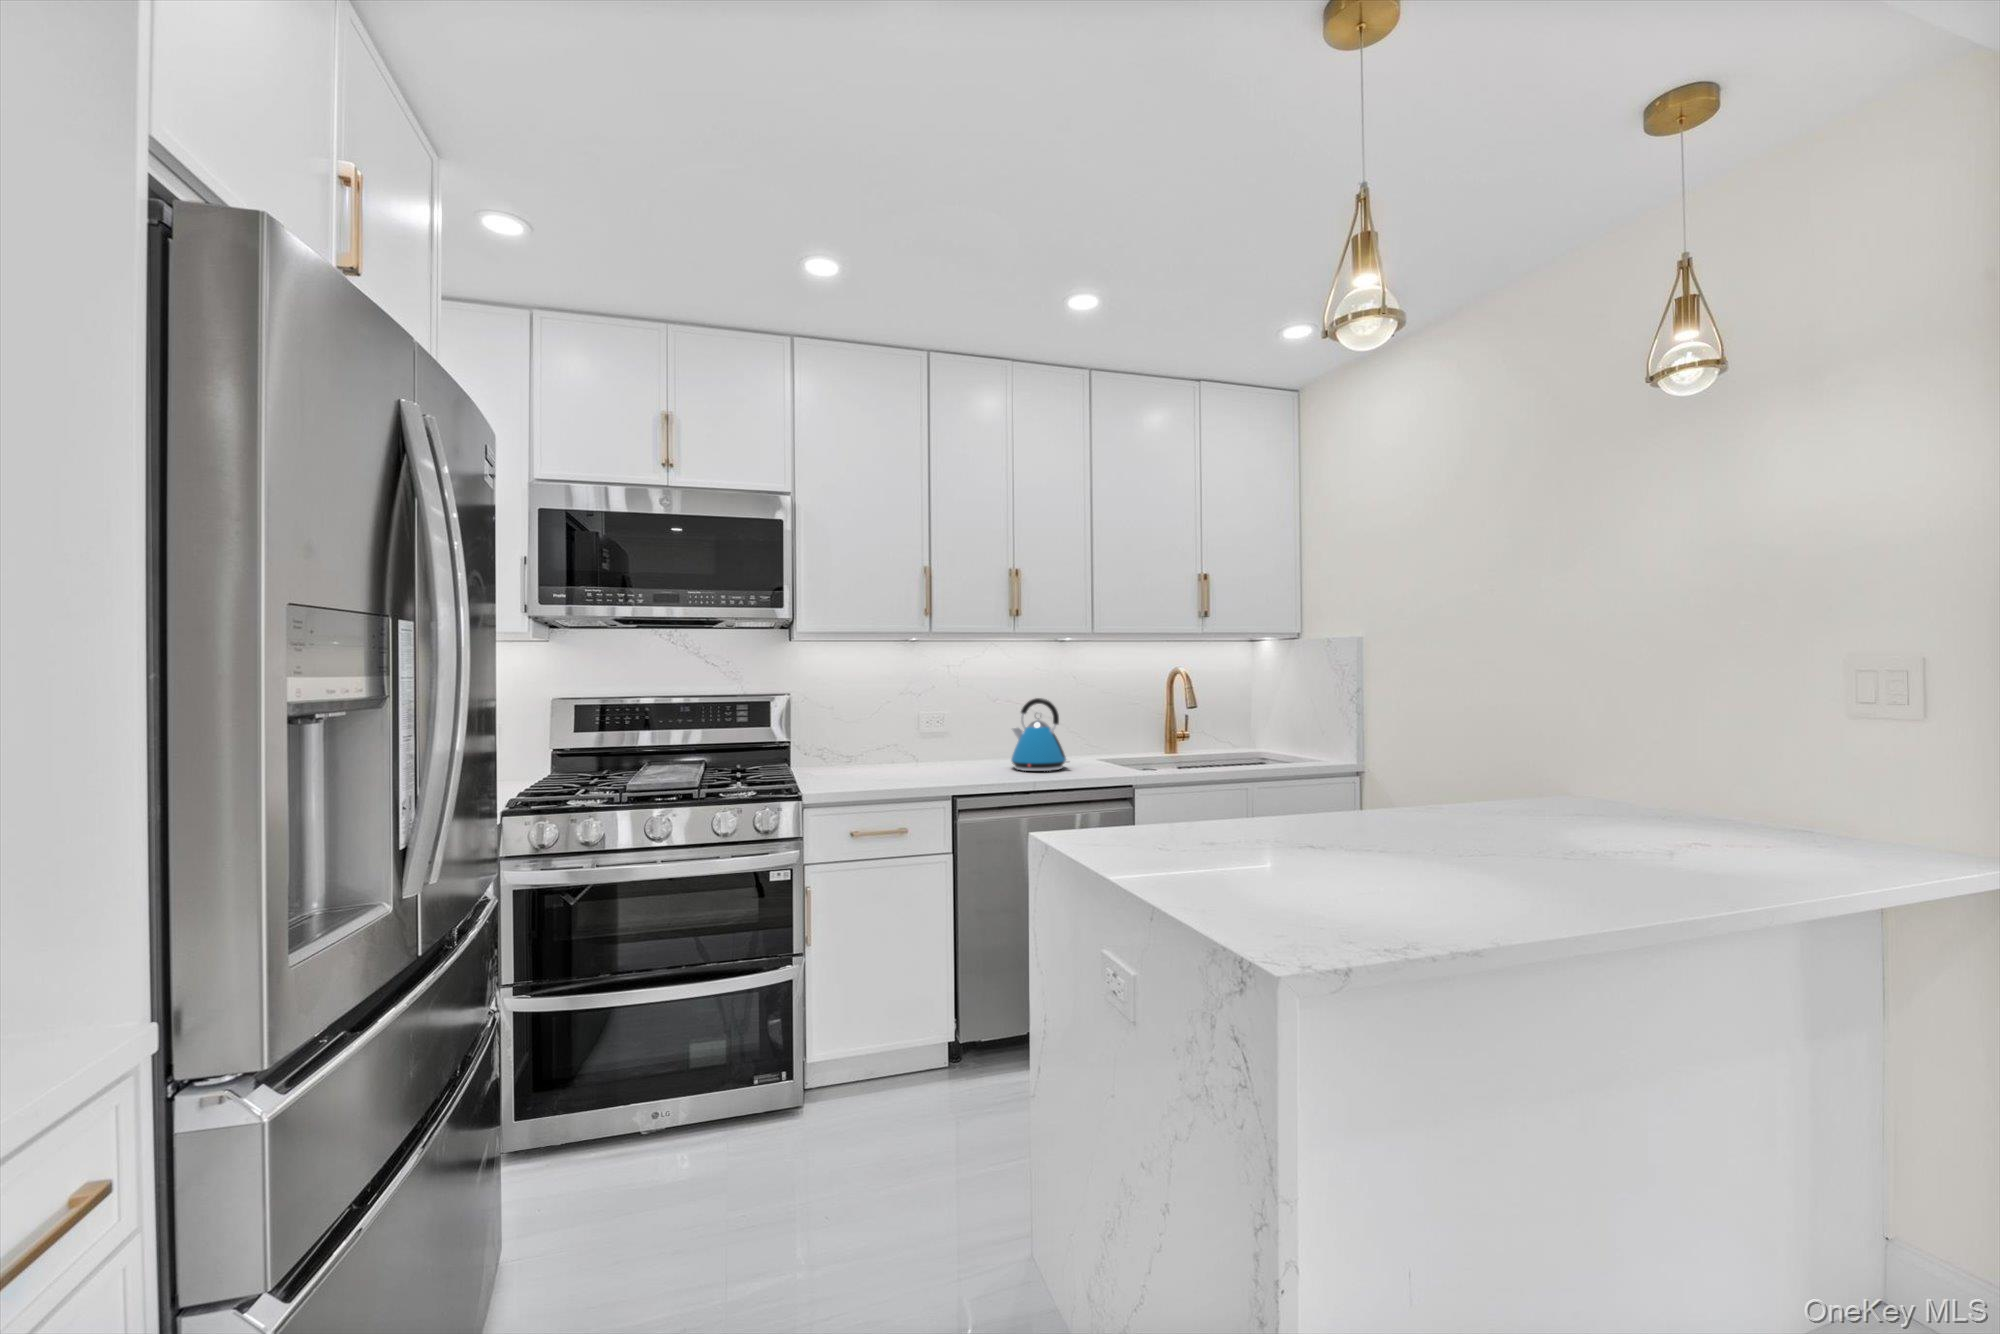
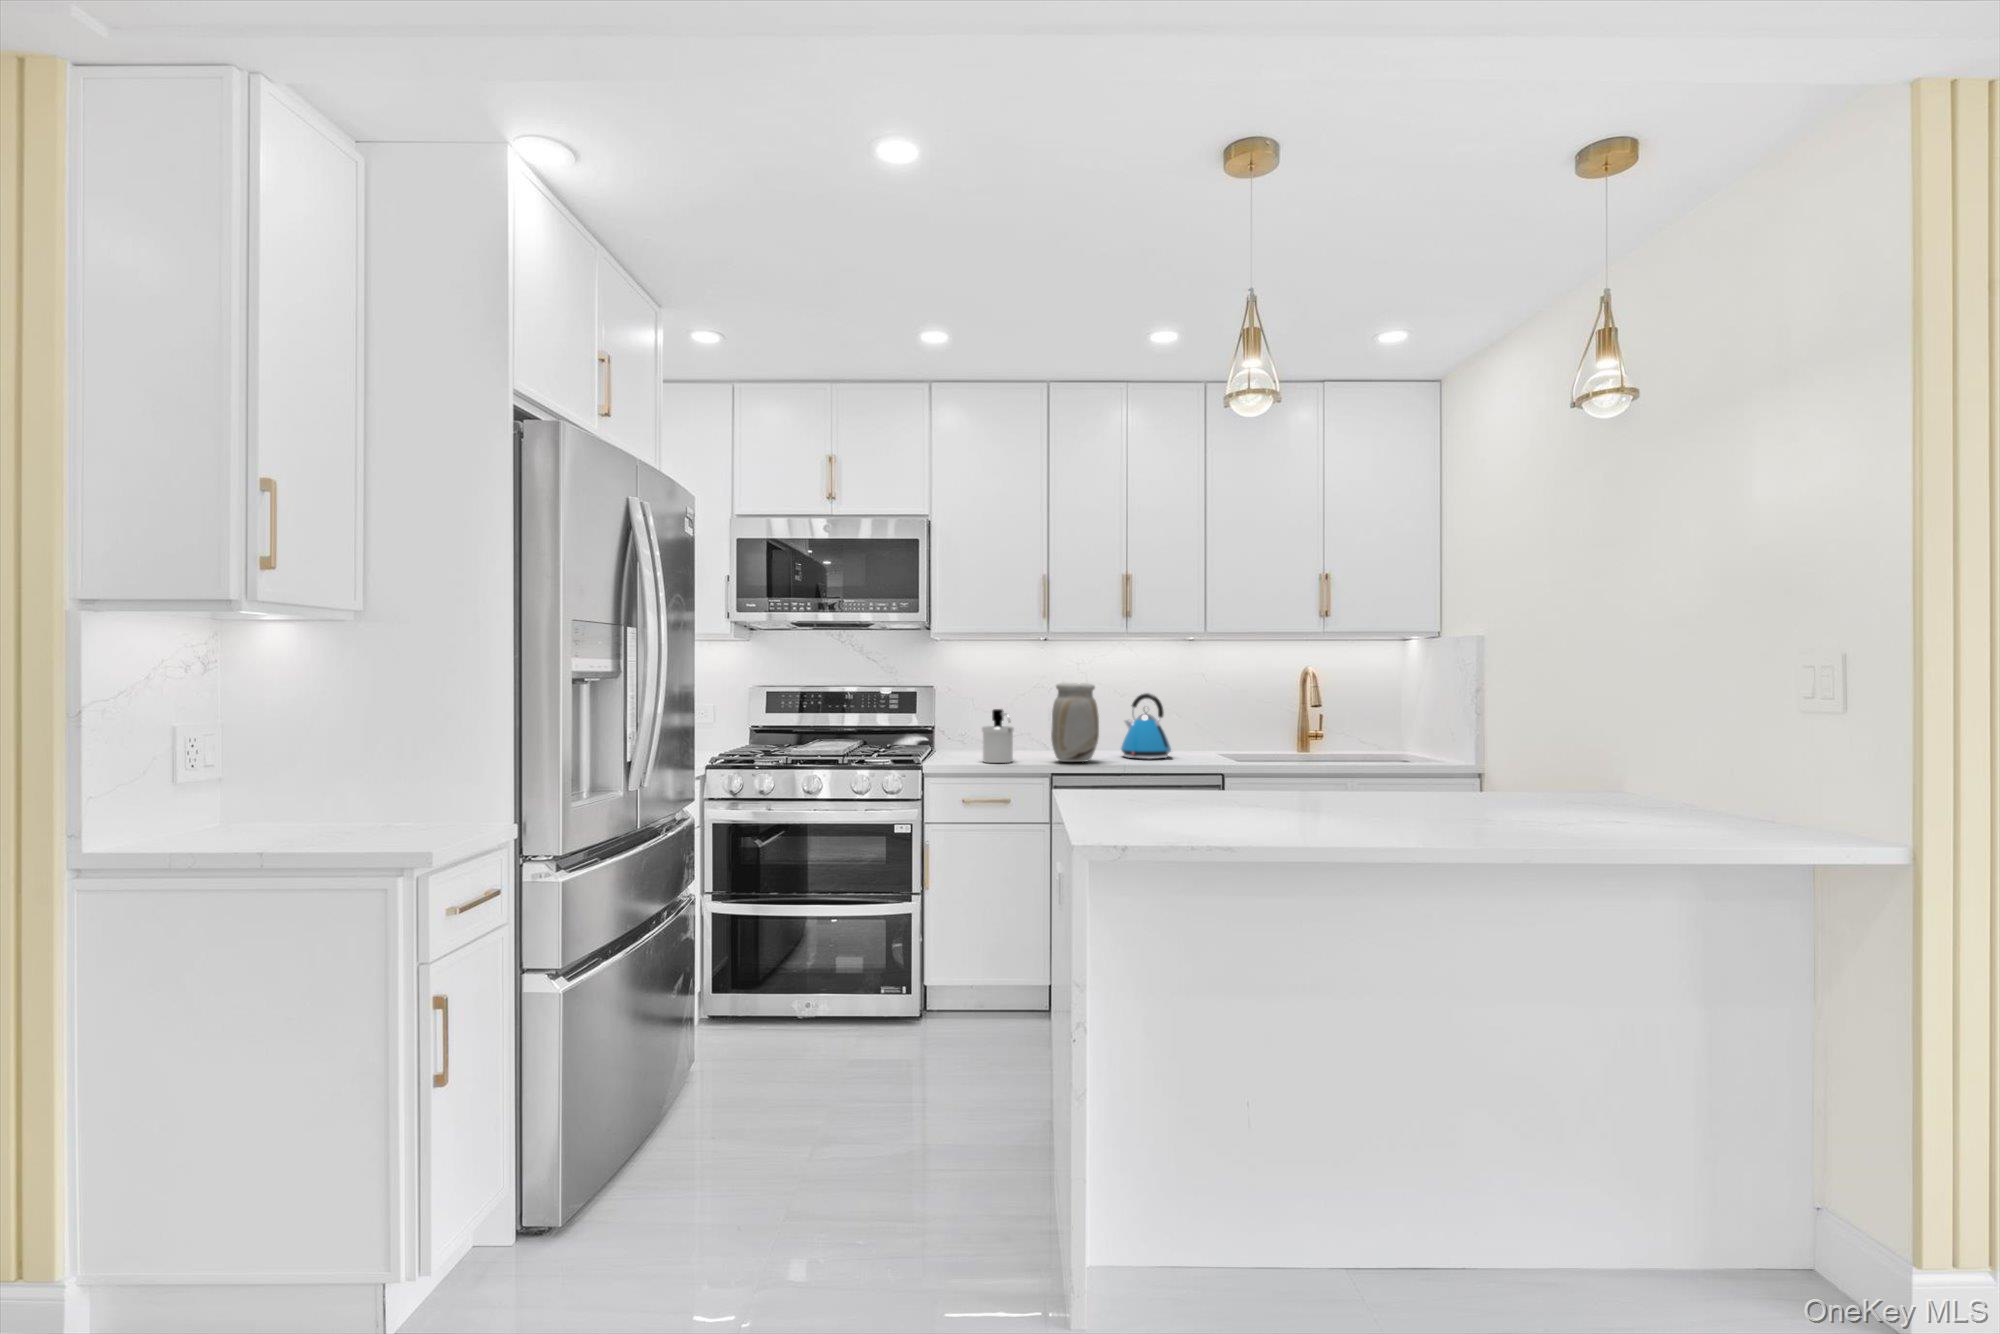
vase: none [945,689,998,781] -> present [1051,683,1099,762]
soap dispenser: none [863,722,904,786] -> present [982,709,1014,763]

